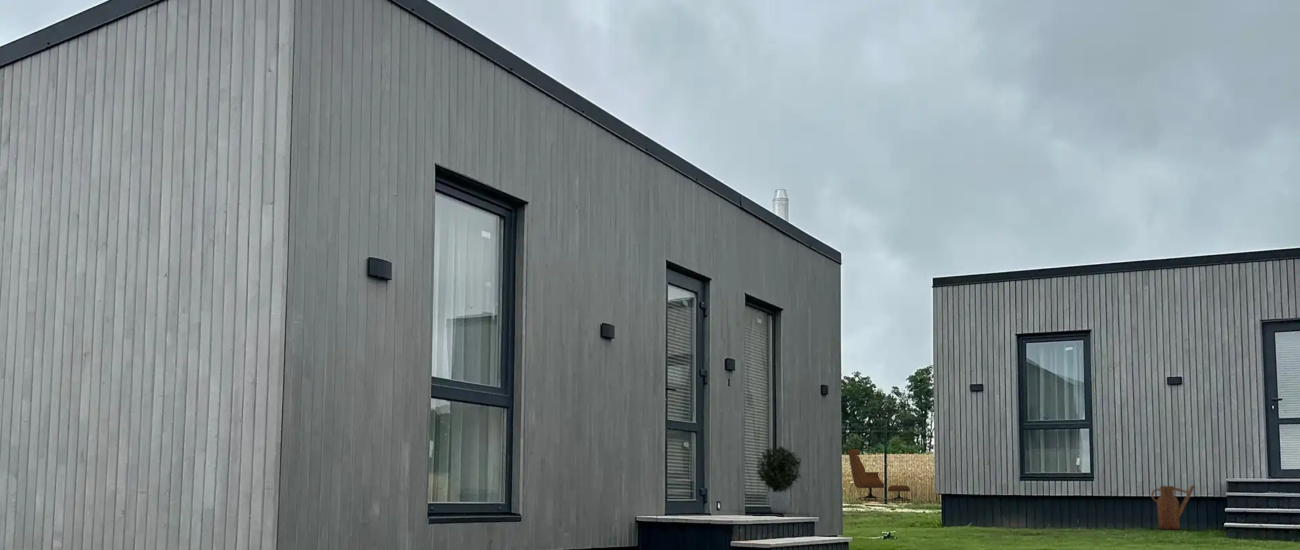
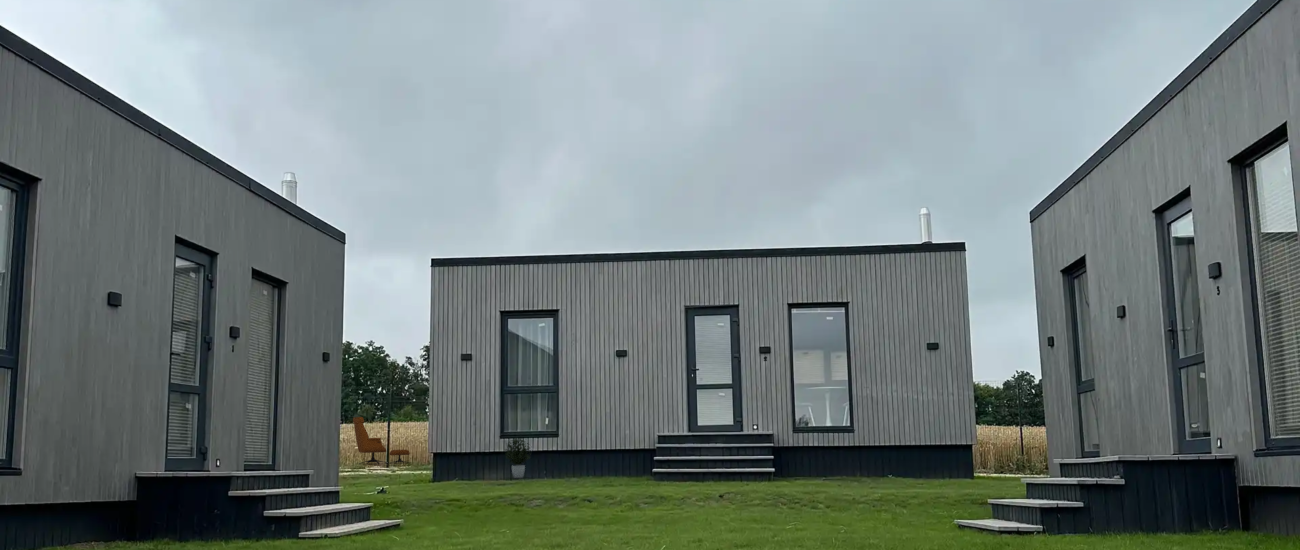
potted plant: present [757,446,801,513] -> present [505,438,531,478]
watering can: present [1151,486,1194,529] -> none [606,439,640,476]

